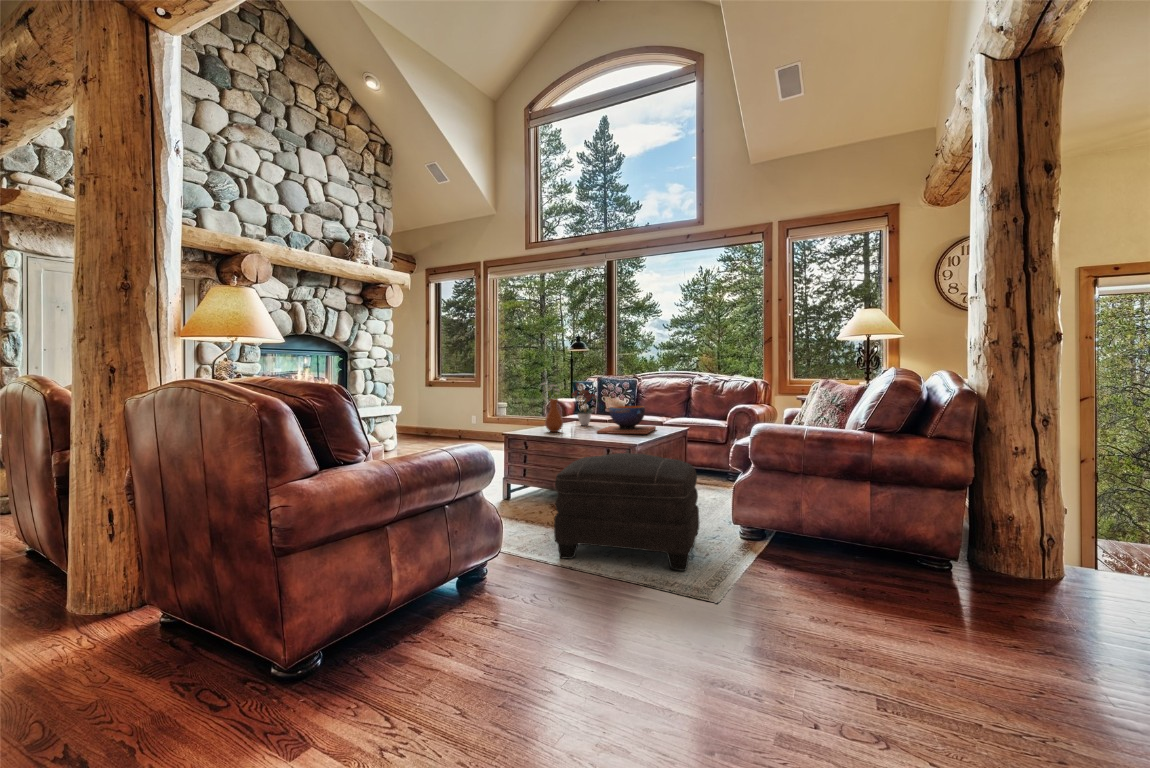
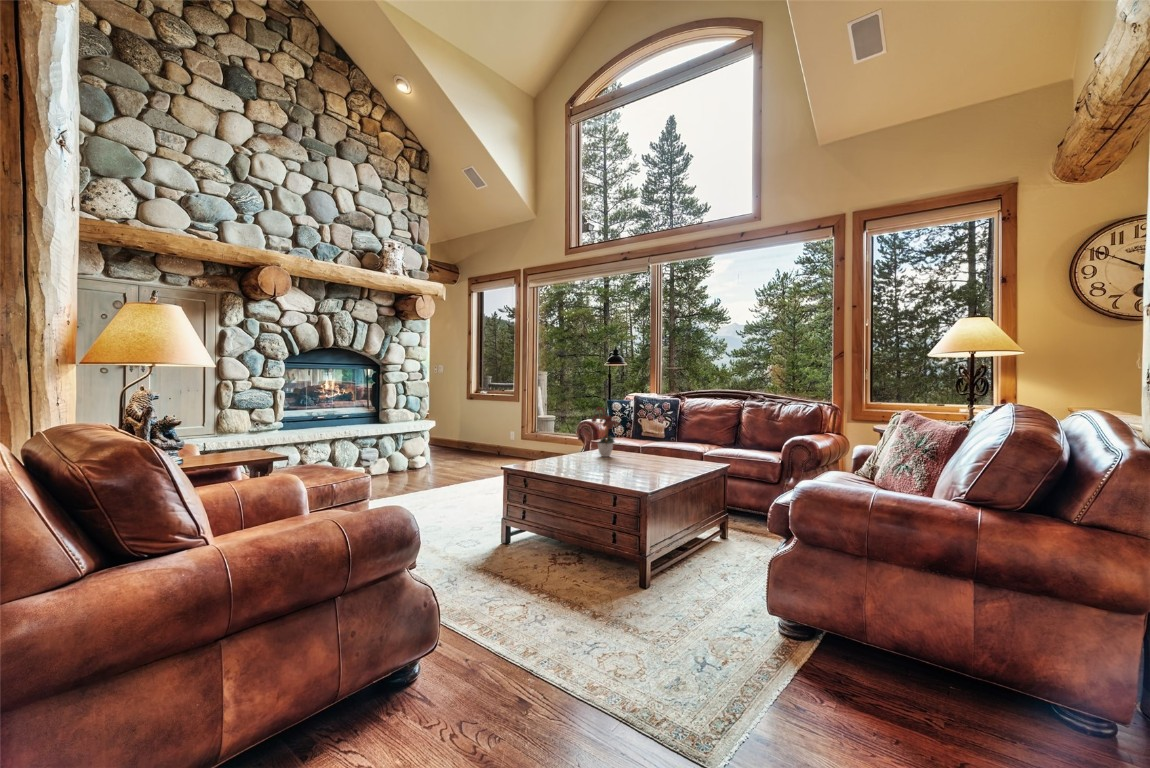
vase: present [544,384,563,432] -> none [544,408,578,467]
decorative bowl: present [597,406,656,434] -> none [611,437,687,475]
ottoman: present [554,453,699,571] -> none [516,512,717,697]

